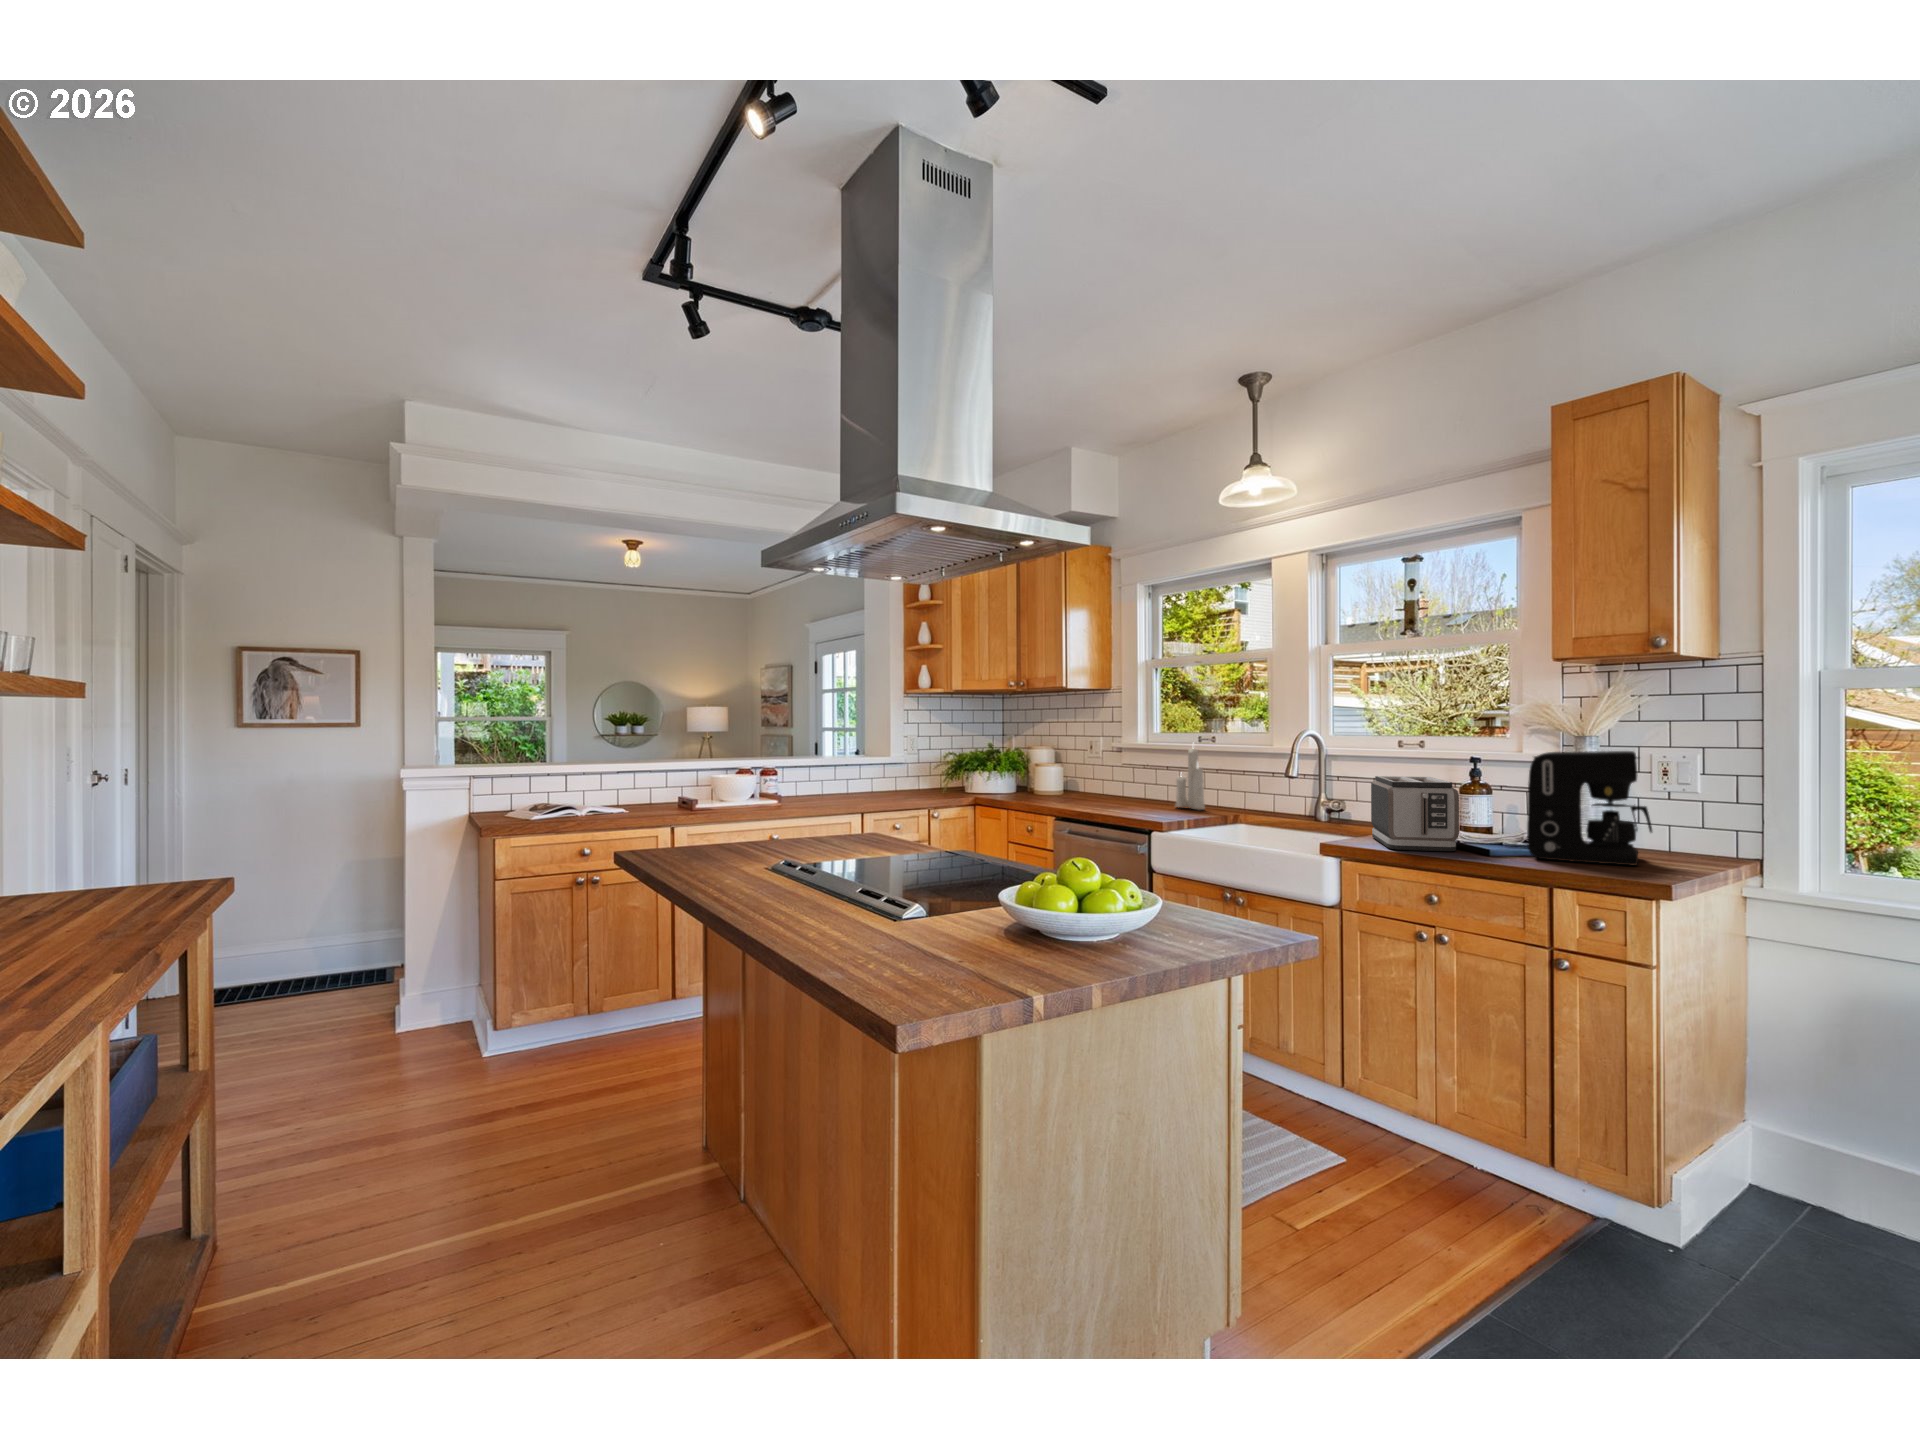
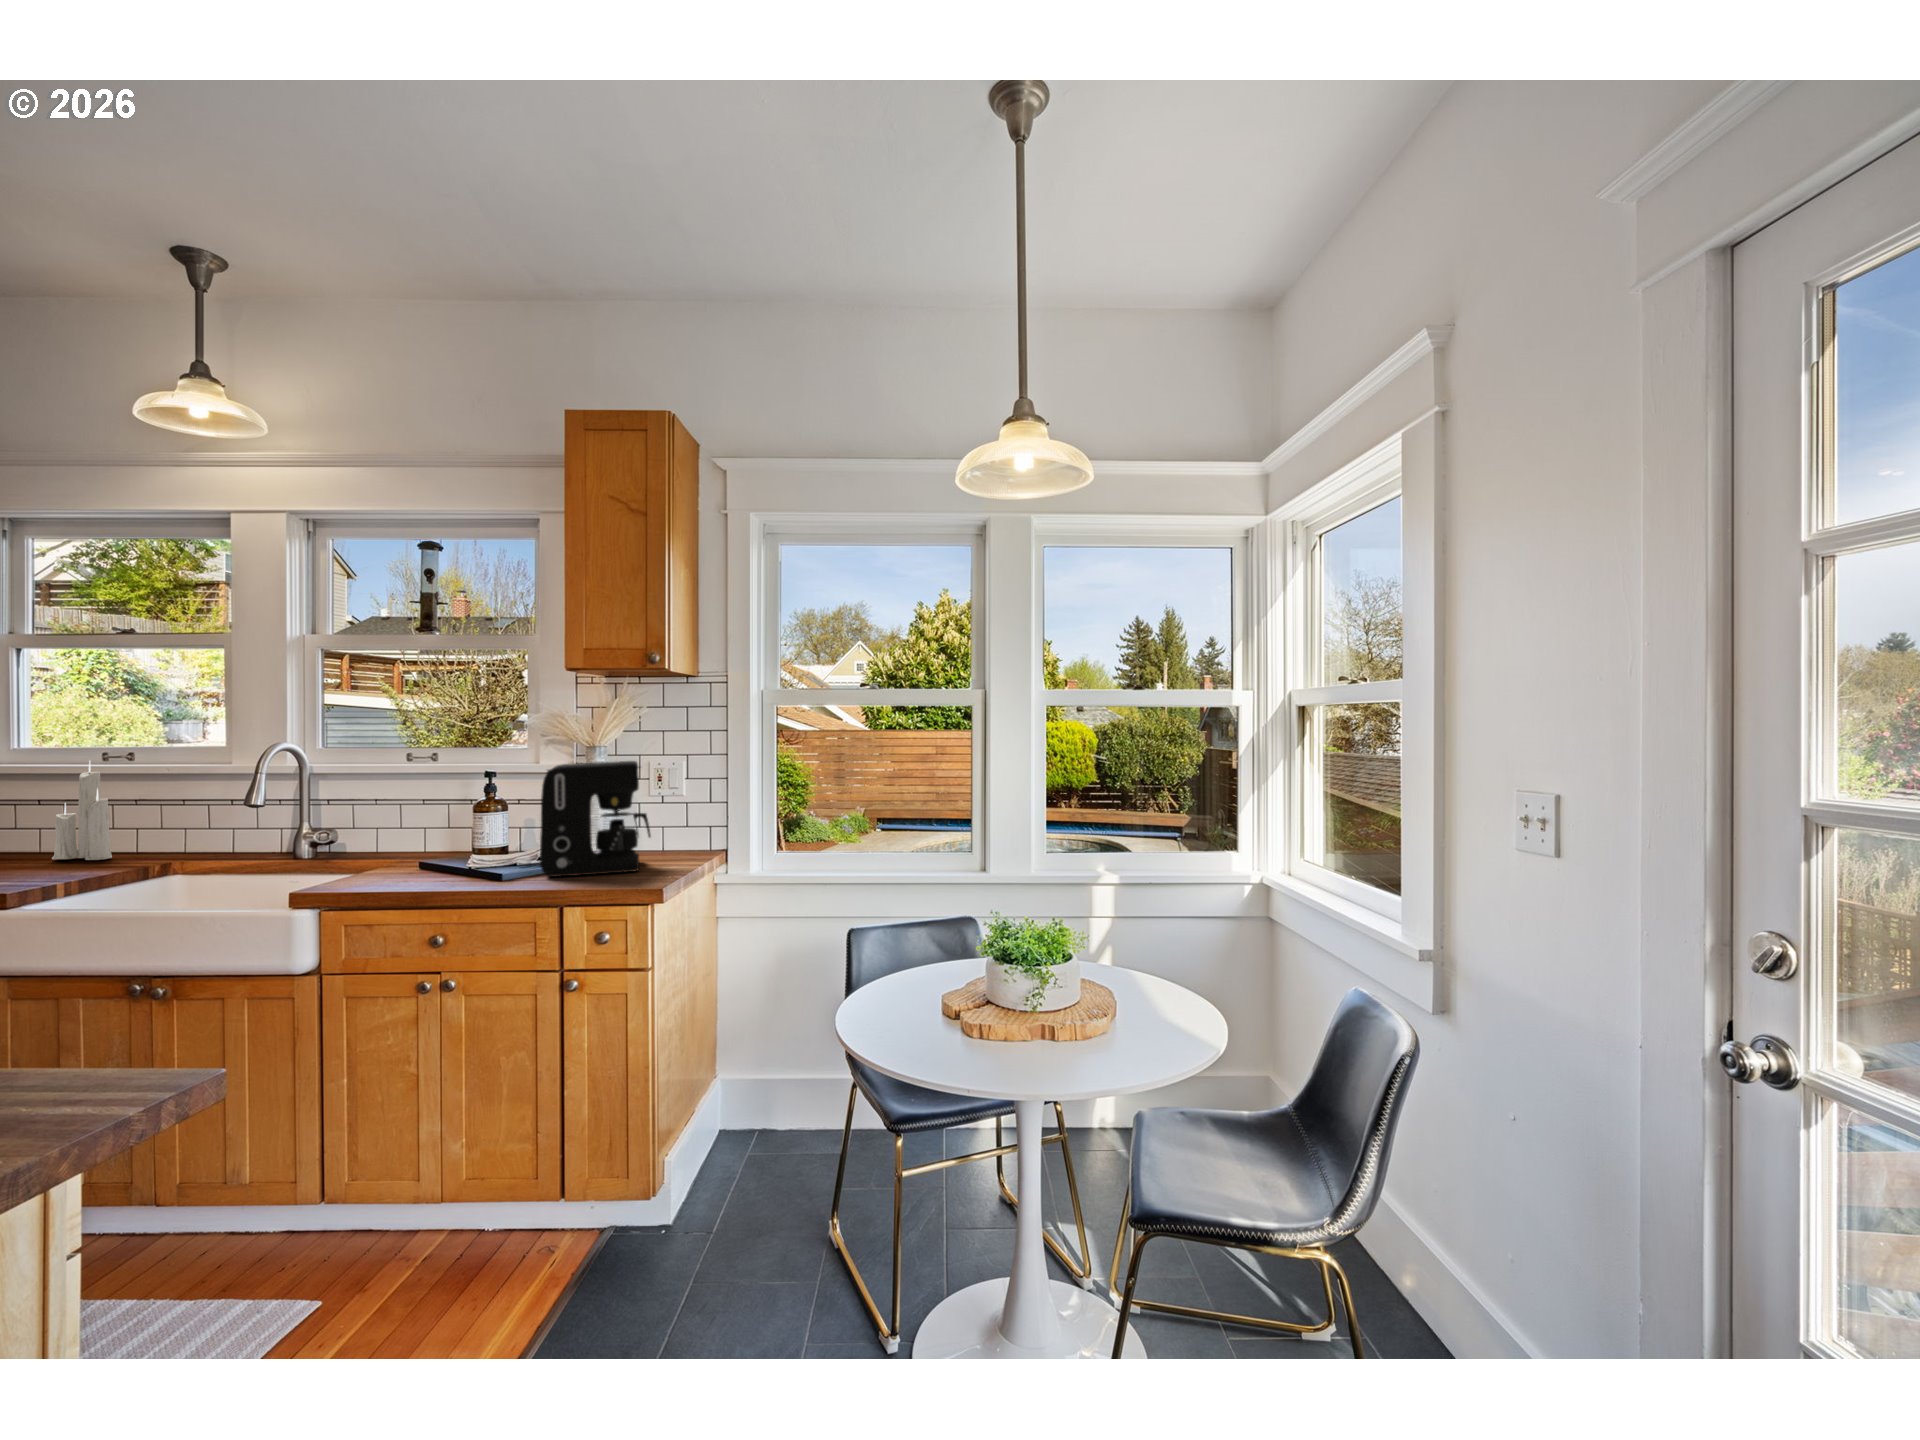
toaster: present [1371,776,1459,851] -> none [364,796,469,888]

